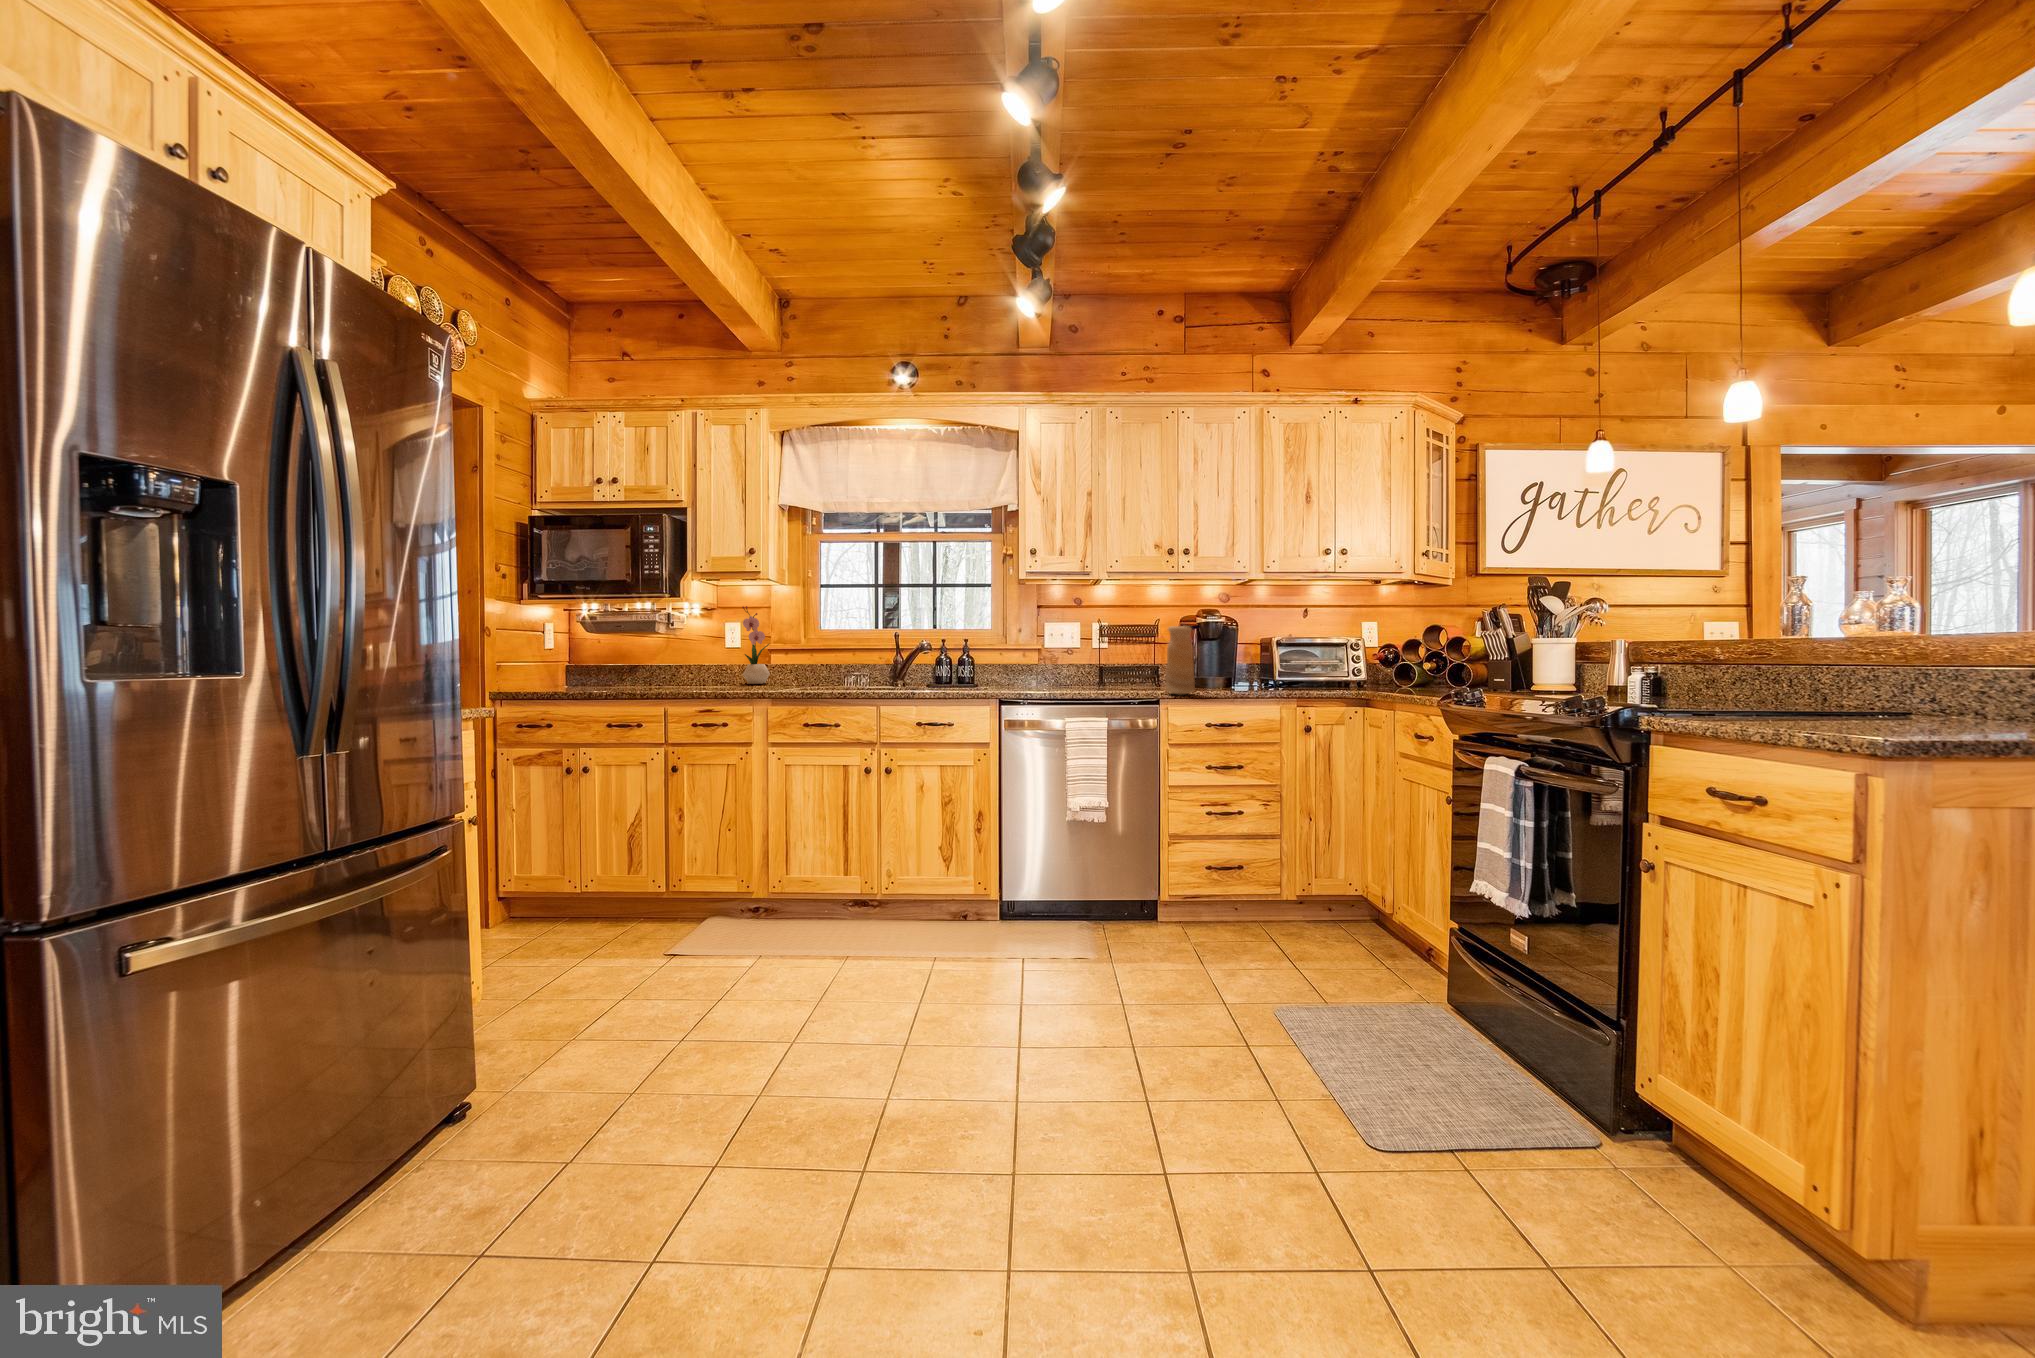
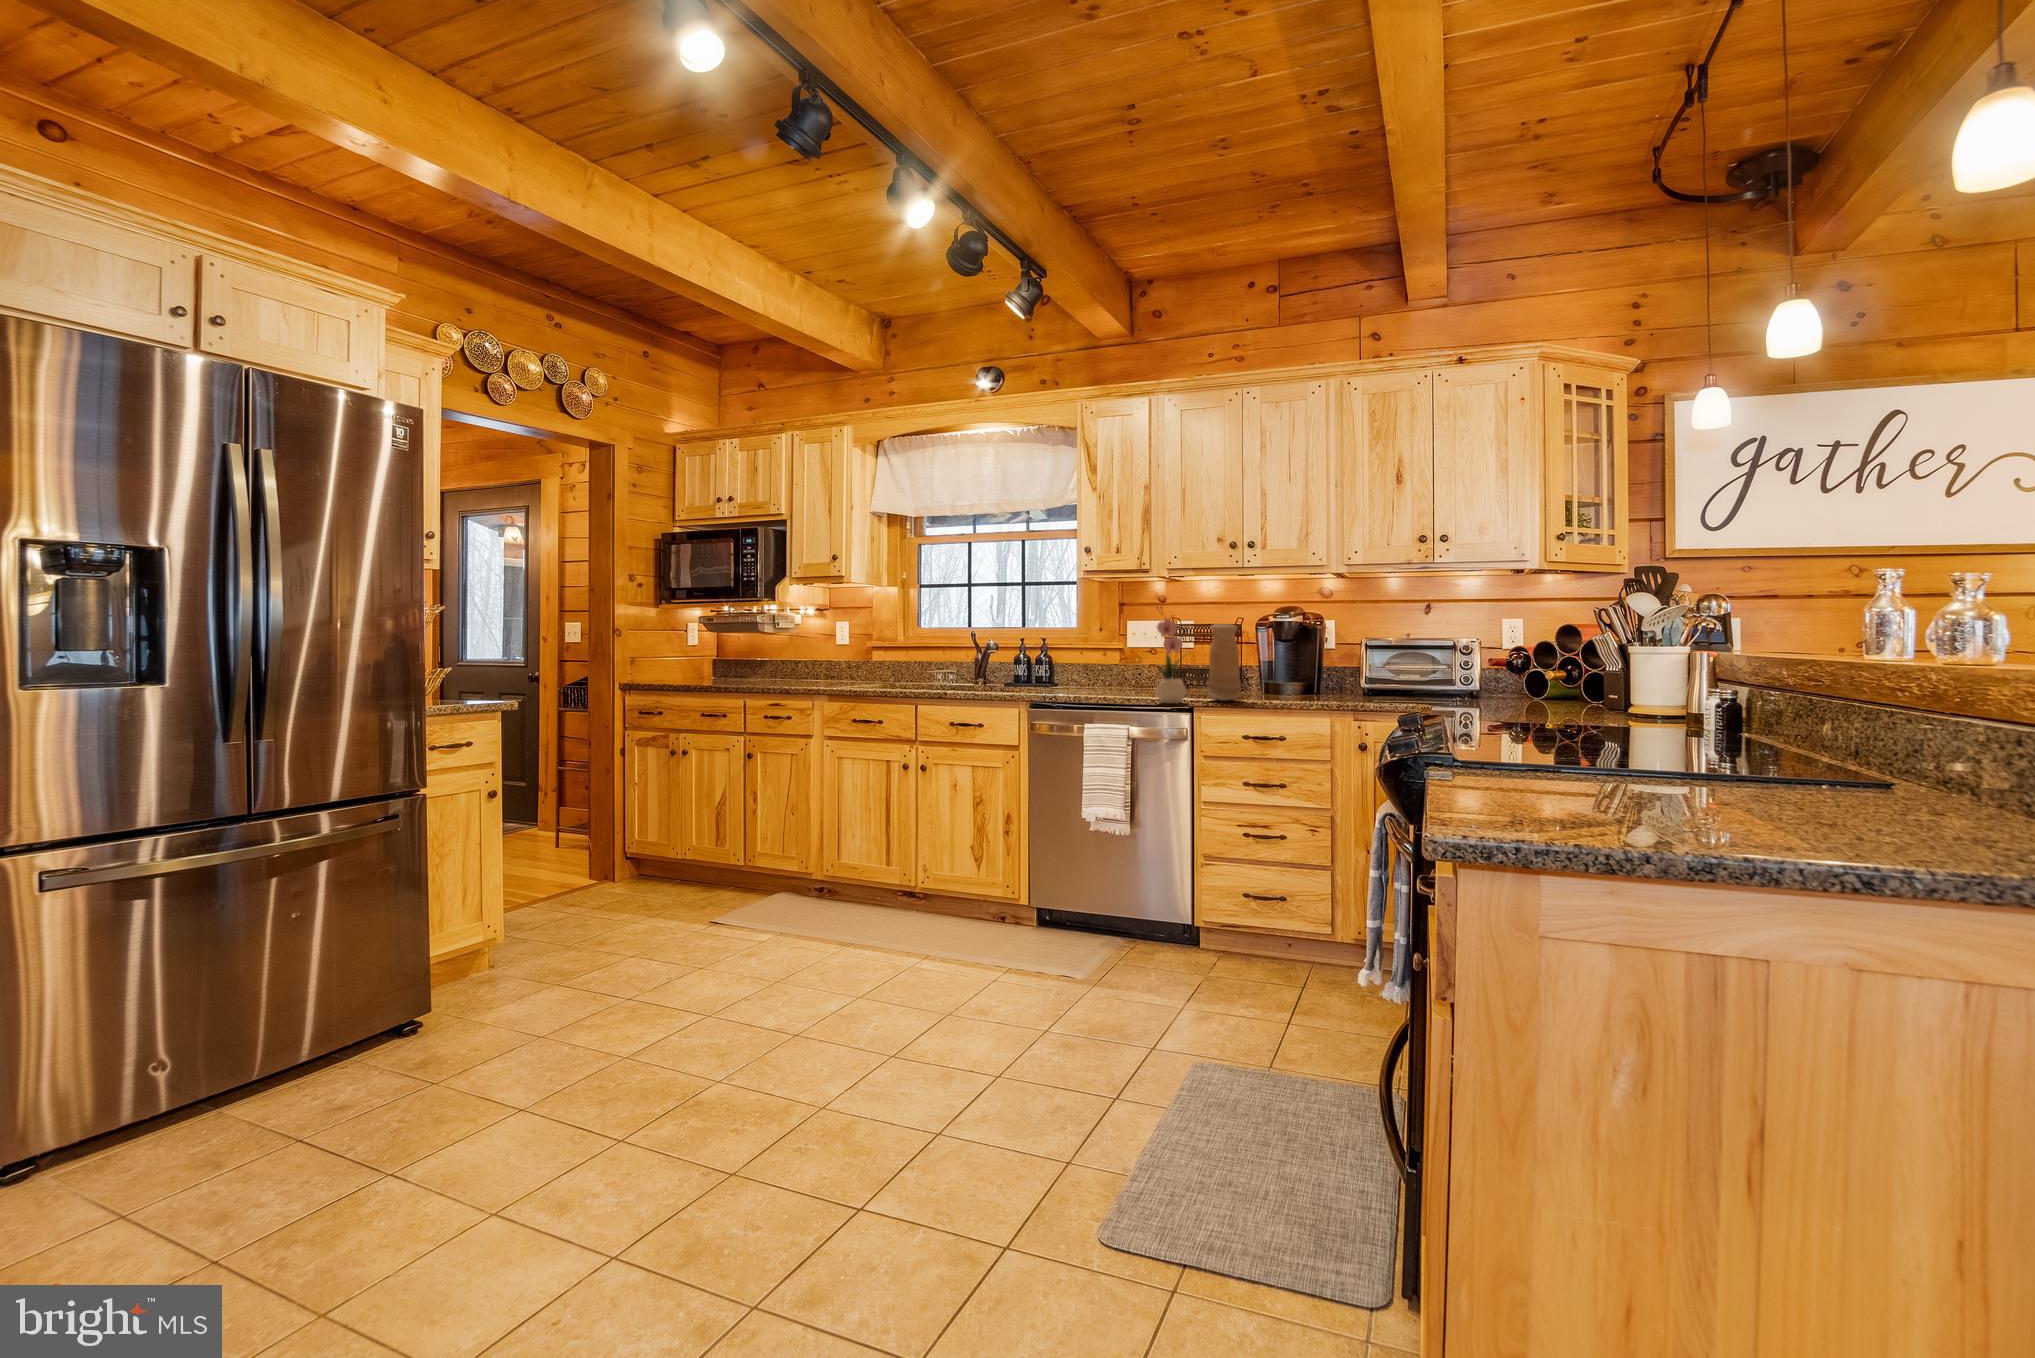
flower arrangement: present [742,606,770,684] -> present [1155,607,1187,704]

